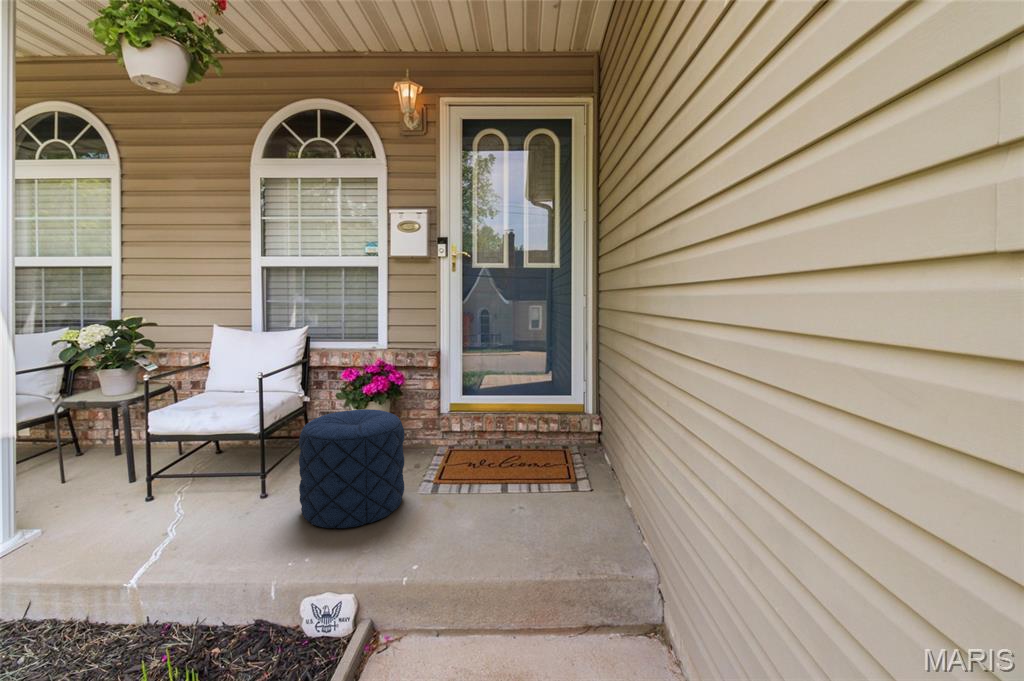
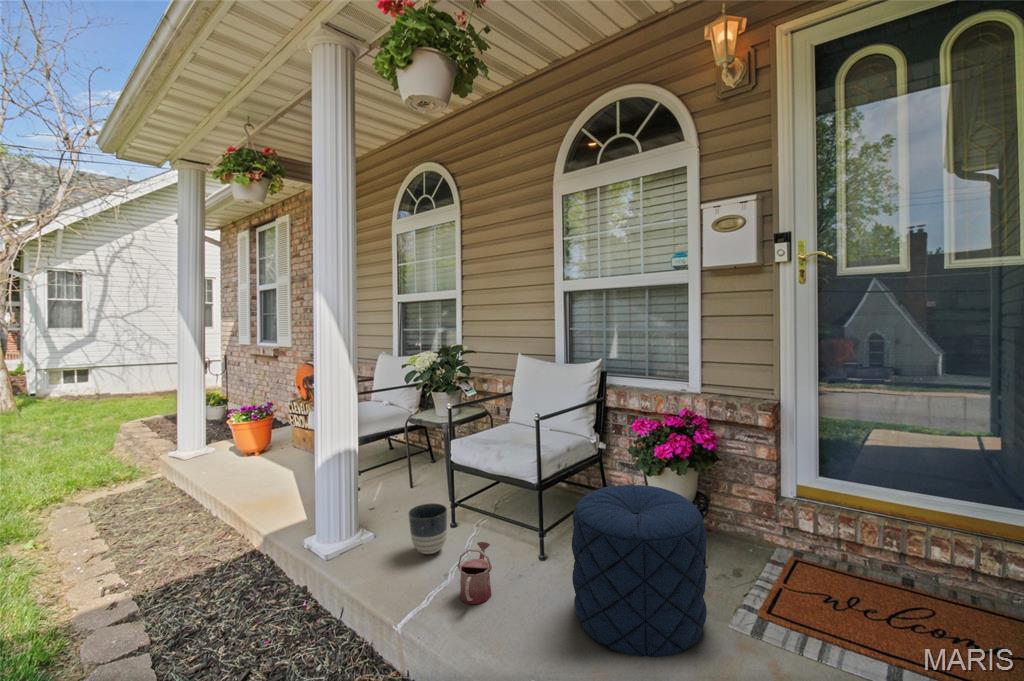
planter: none [80,471,138,525] -> present [409,503,447,554]
watering can: none [168,488,212,545] -> present [458,542,492,604]

